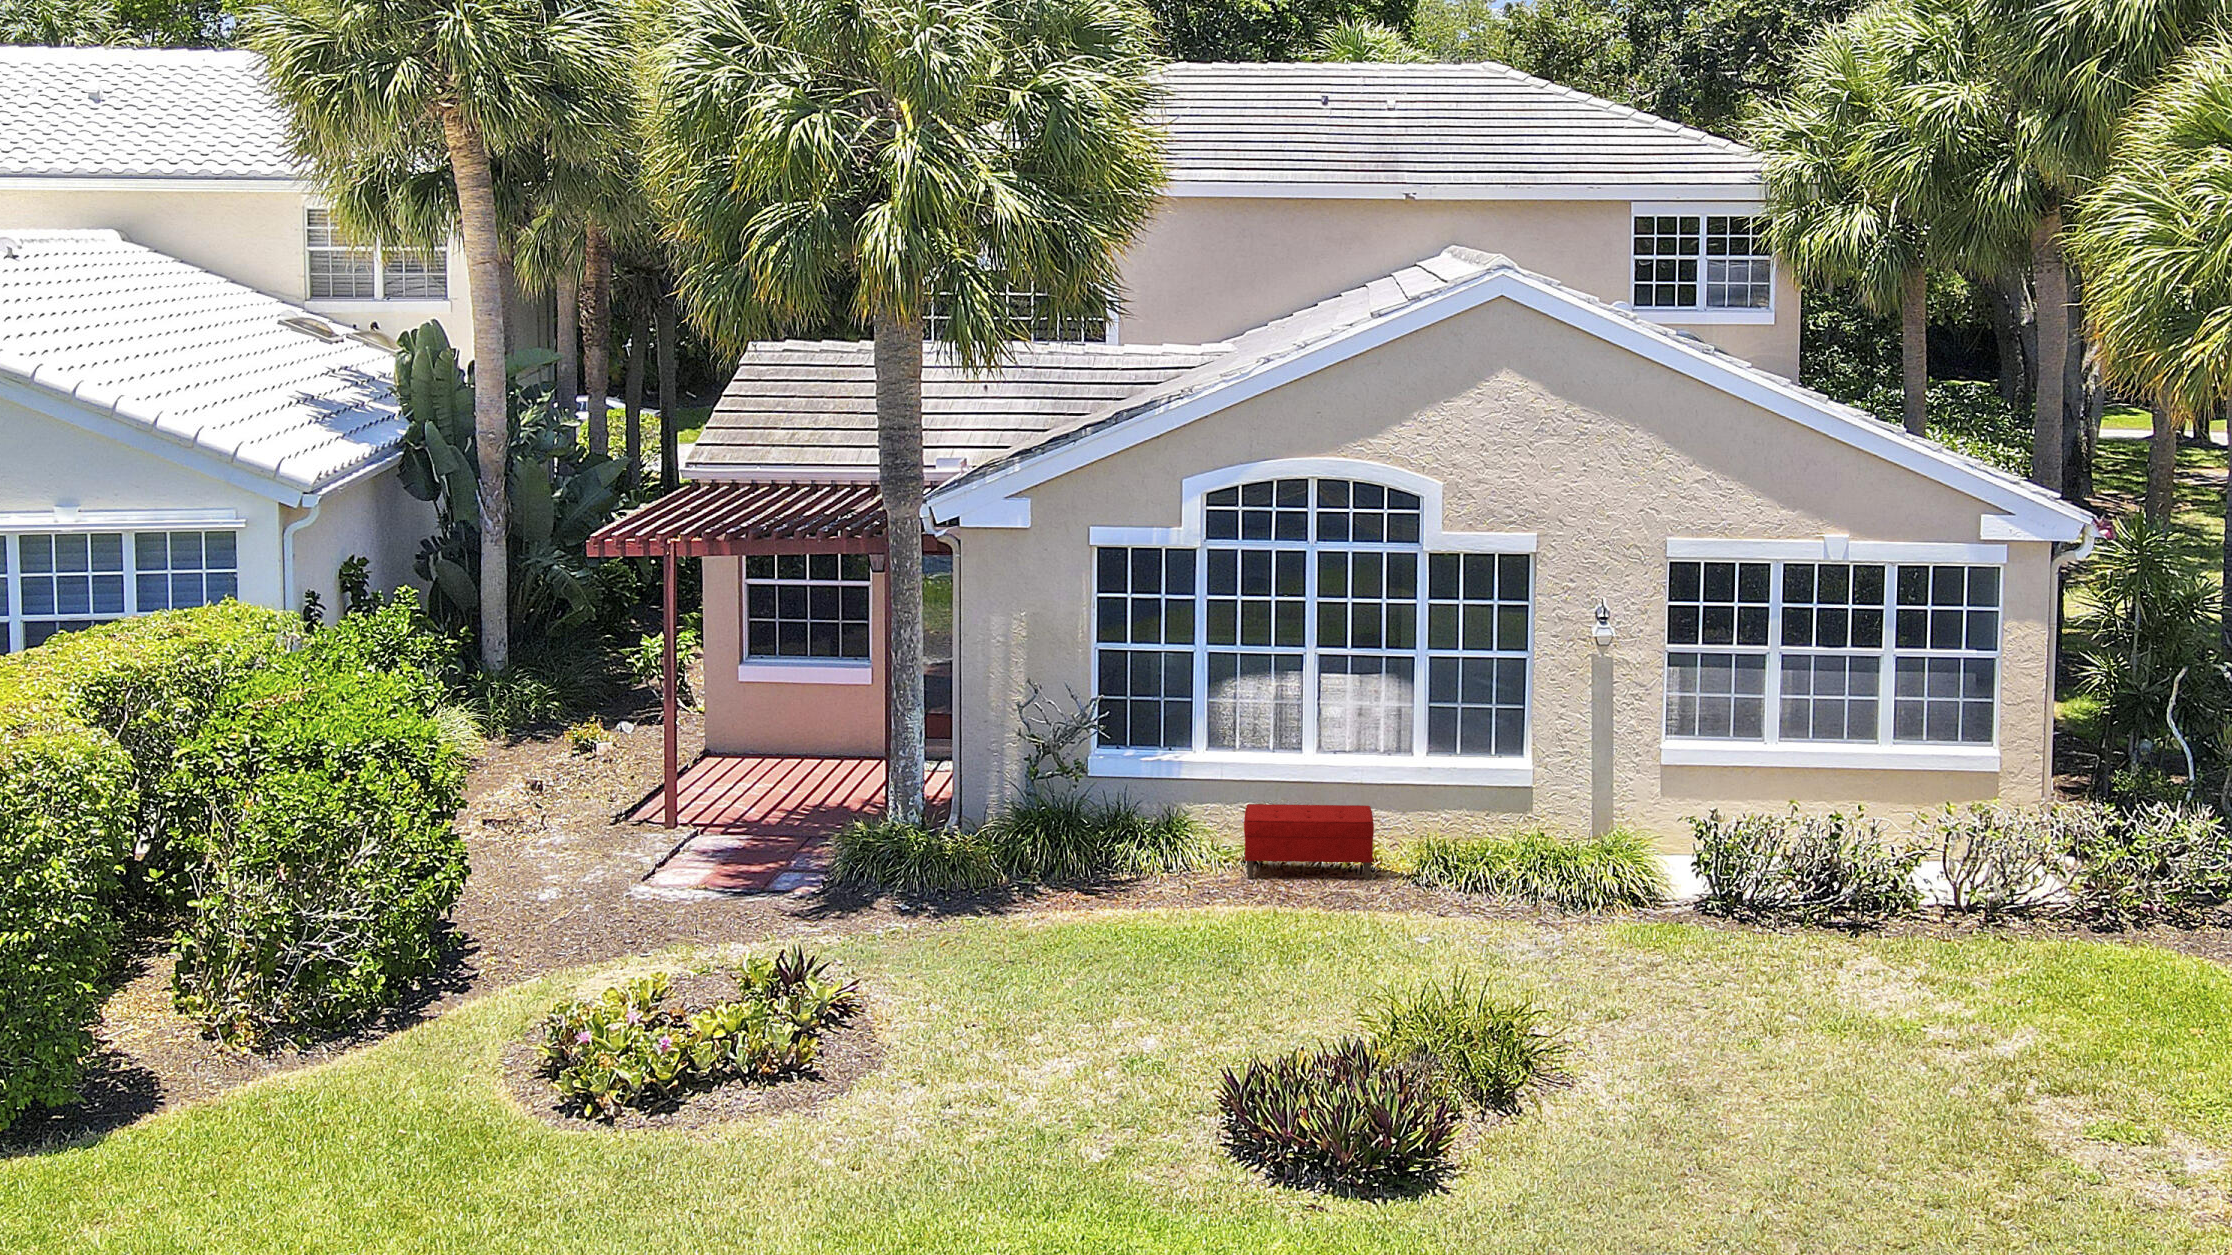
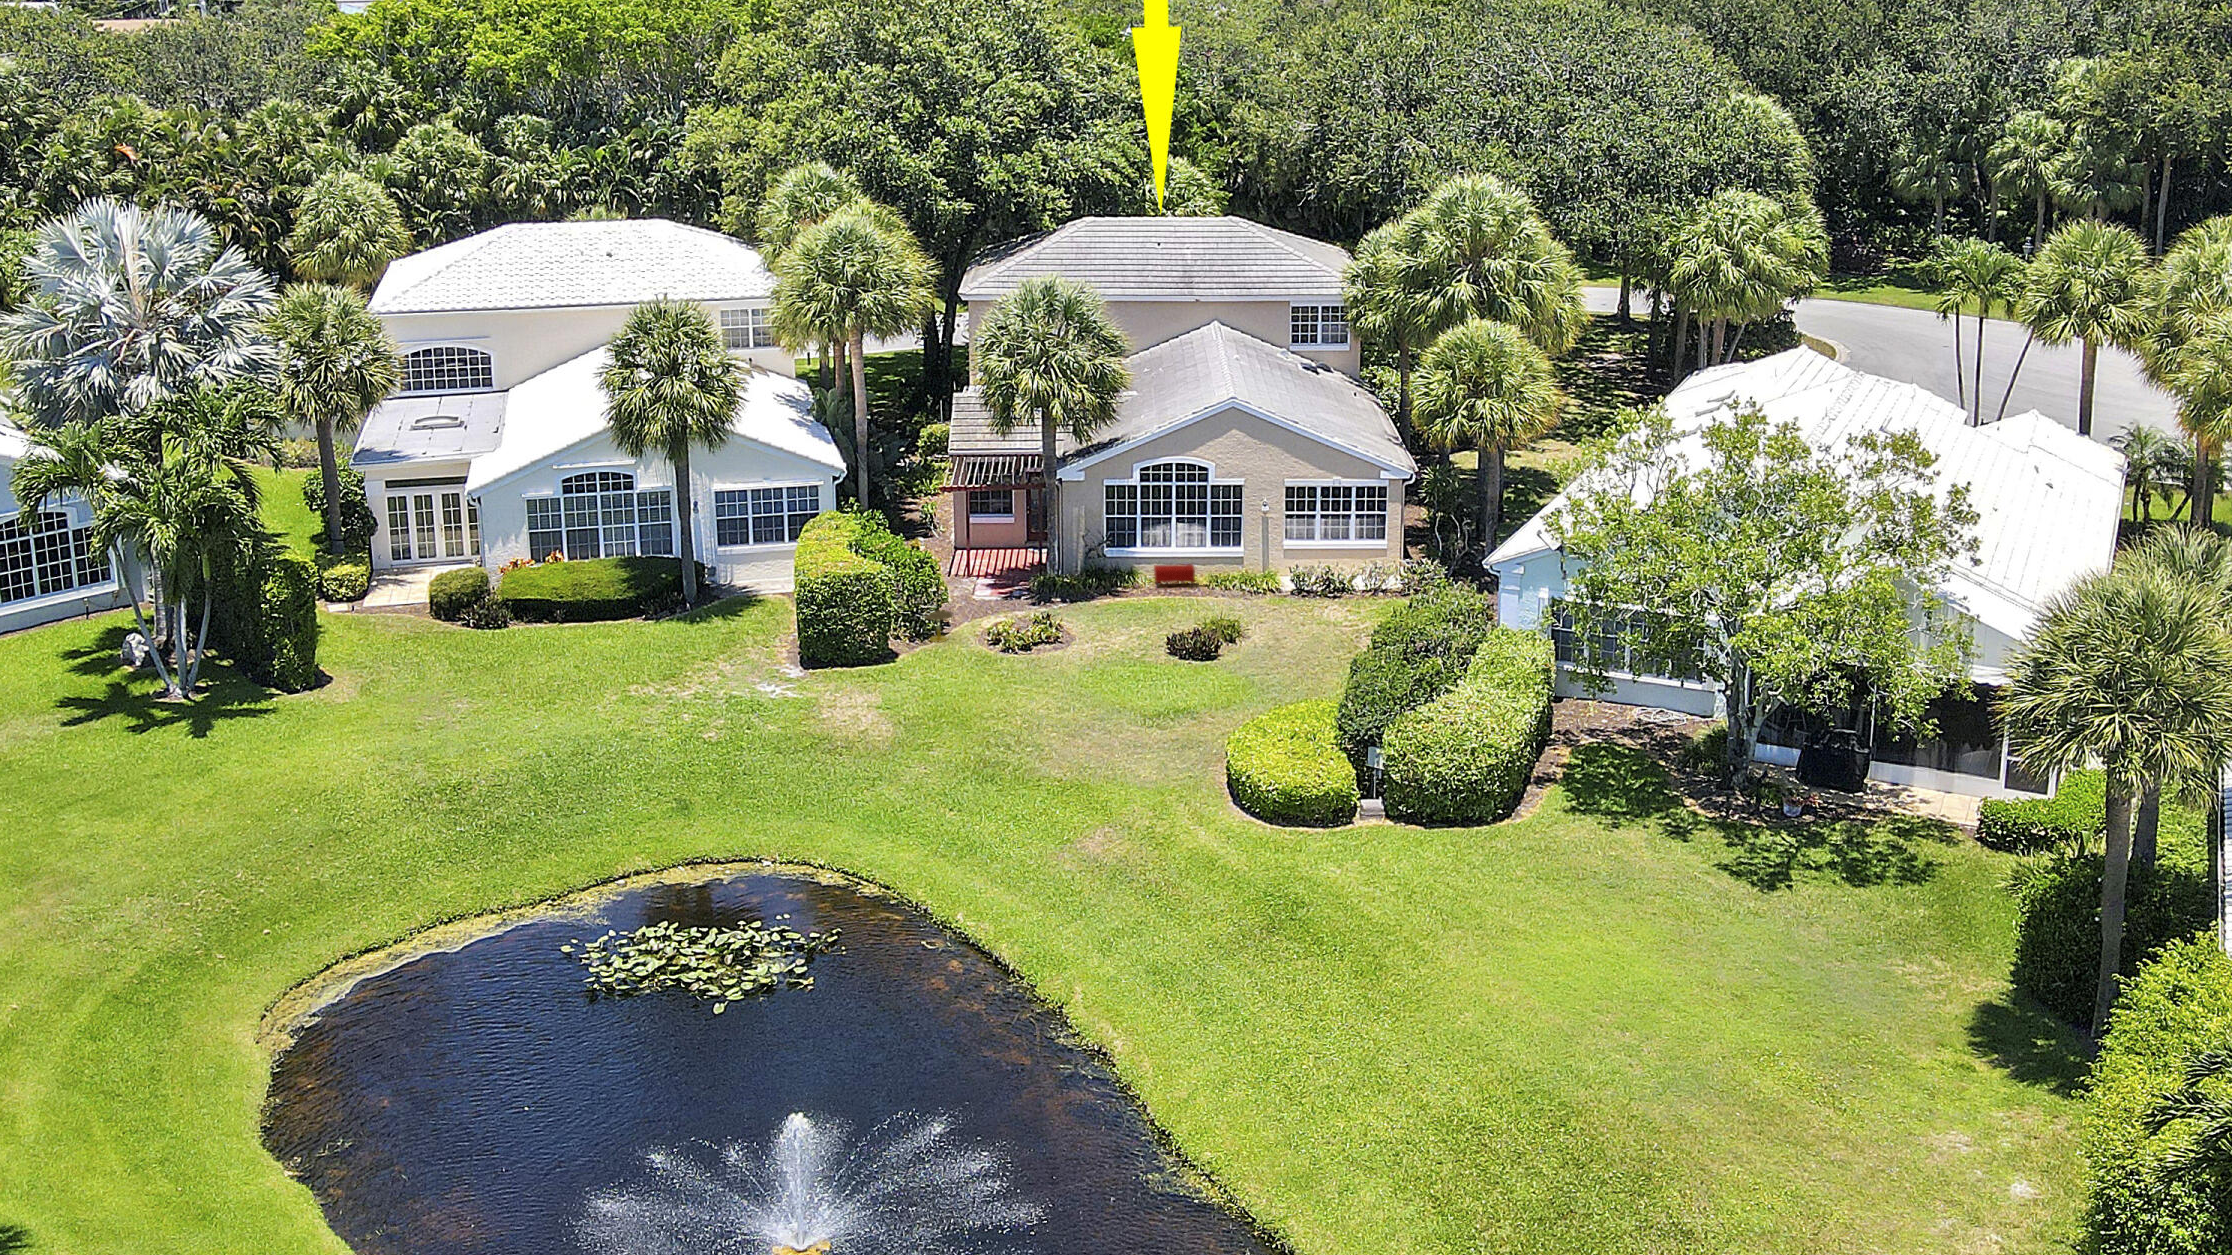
side table: none [315,930,438,1057] -> present [925,610,953,642]

